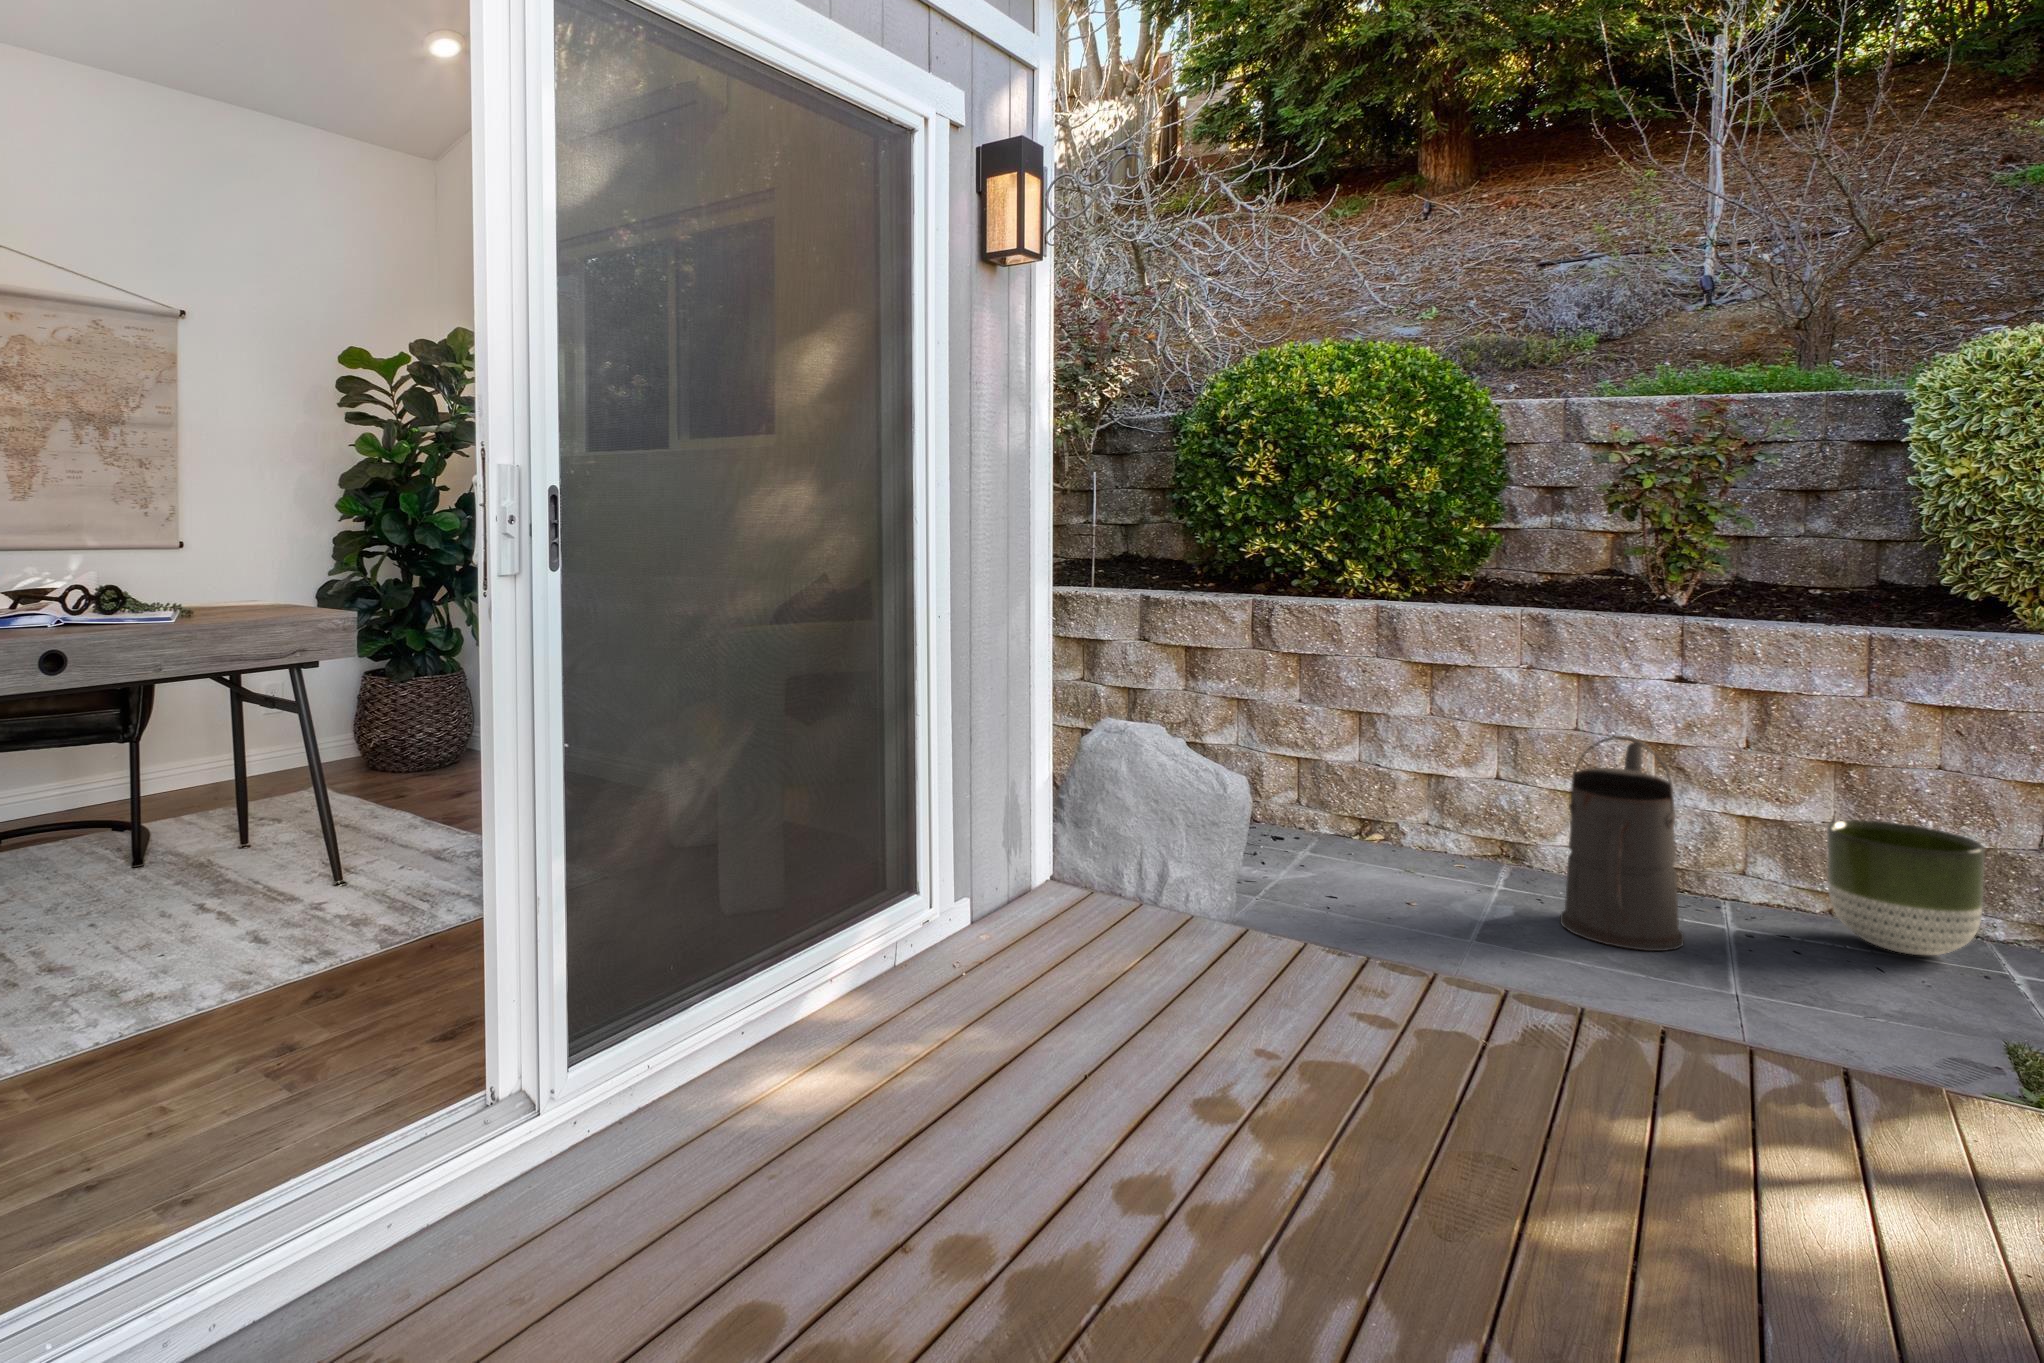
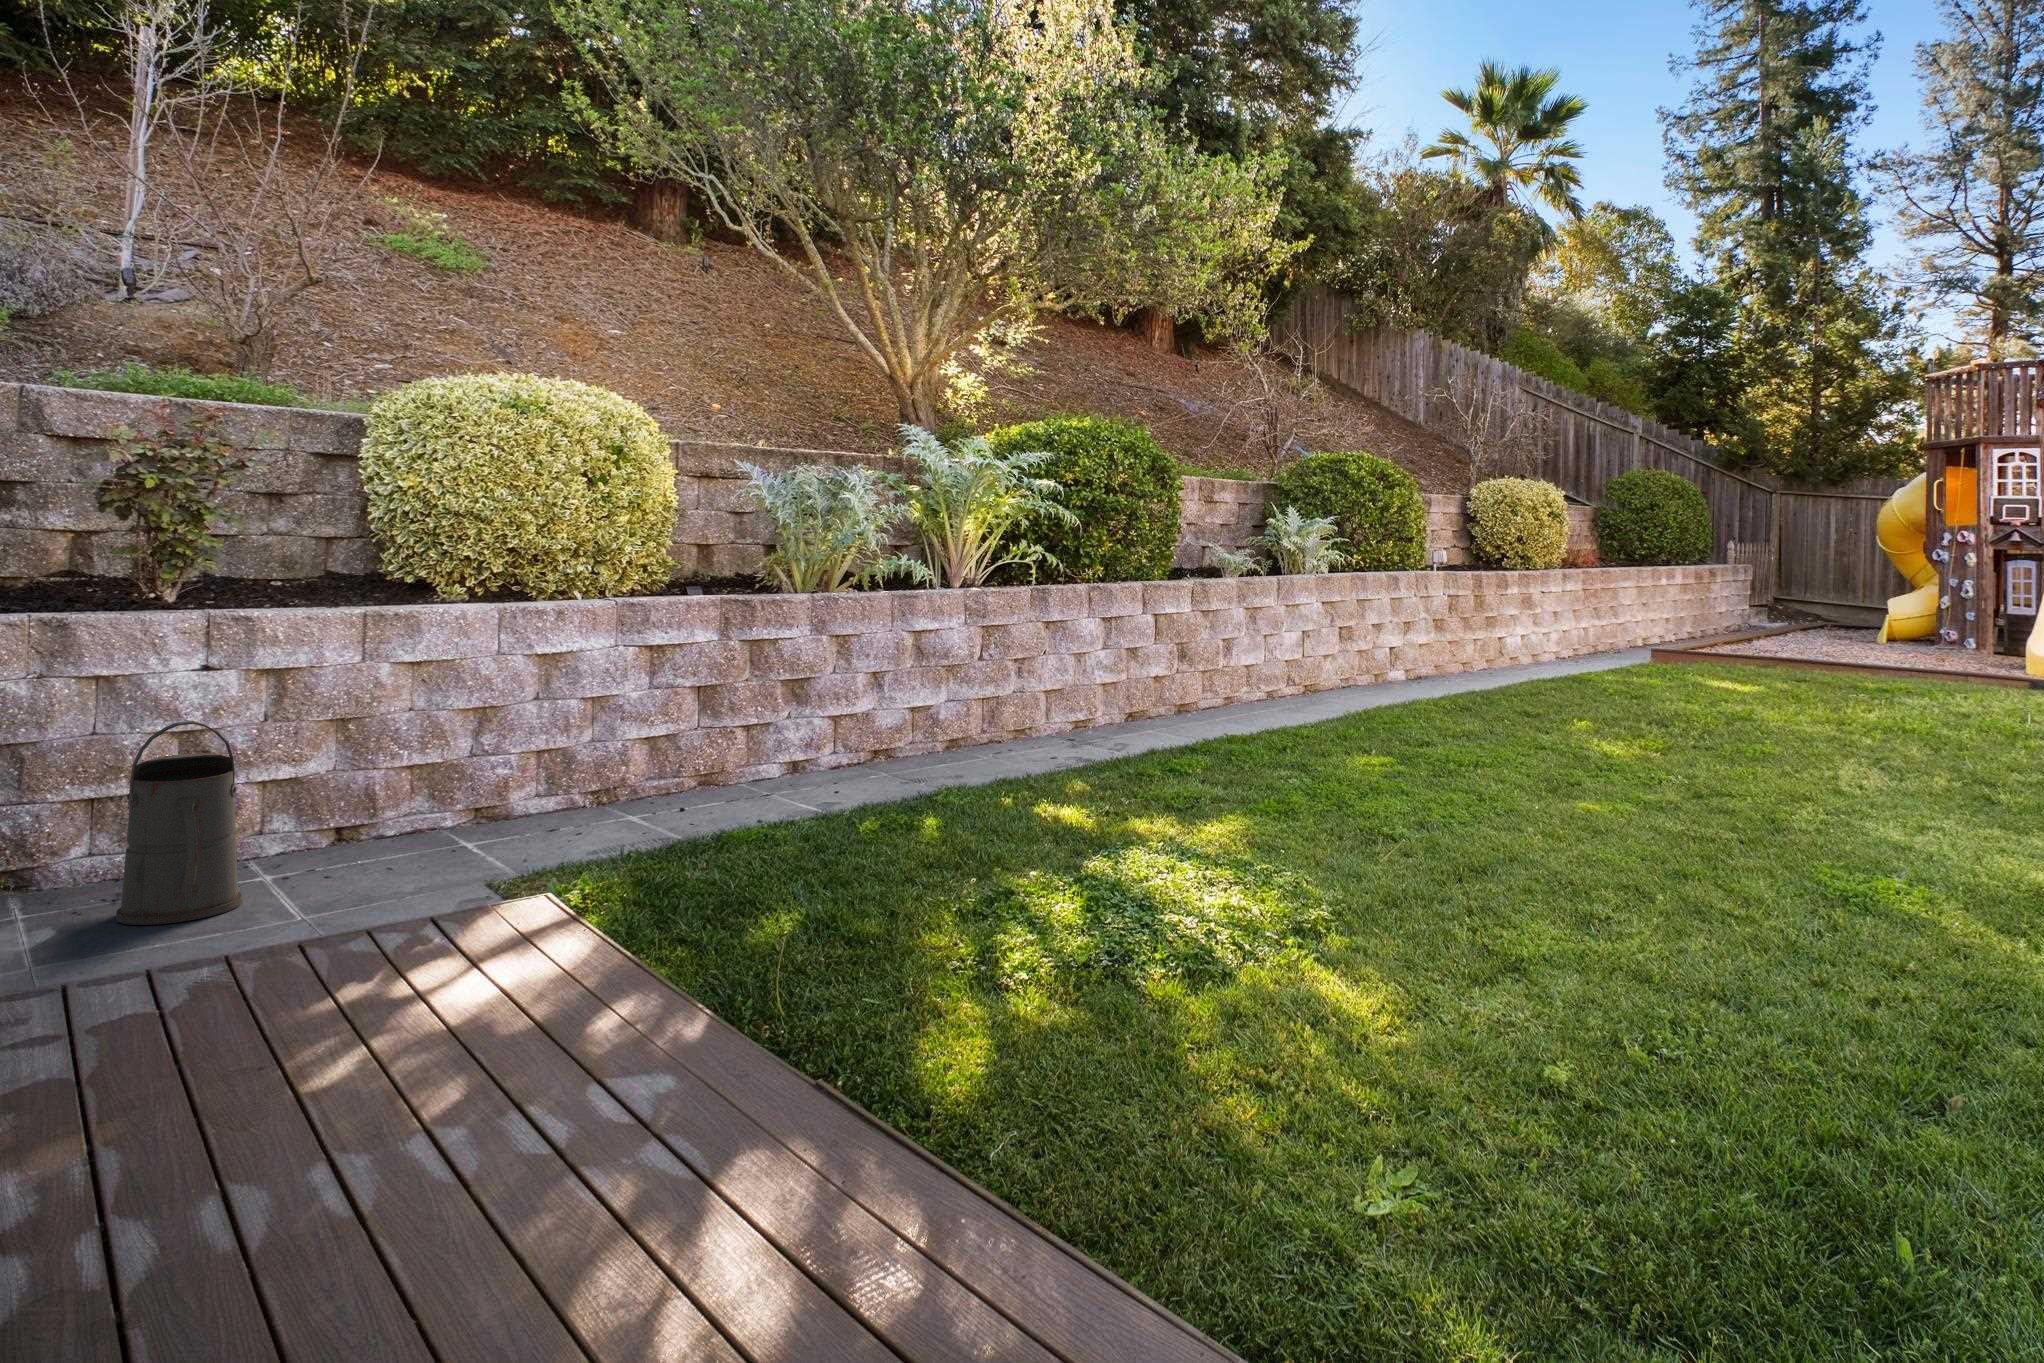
planter: present [1827,820,1984,955] -> none [341,758,446,857]

